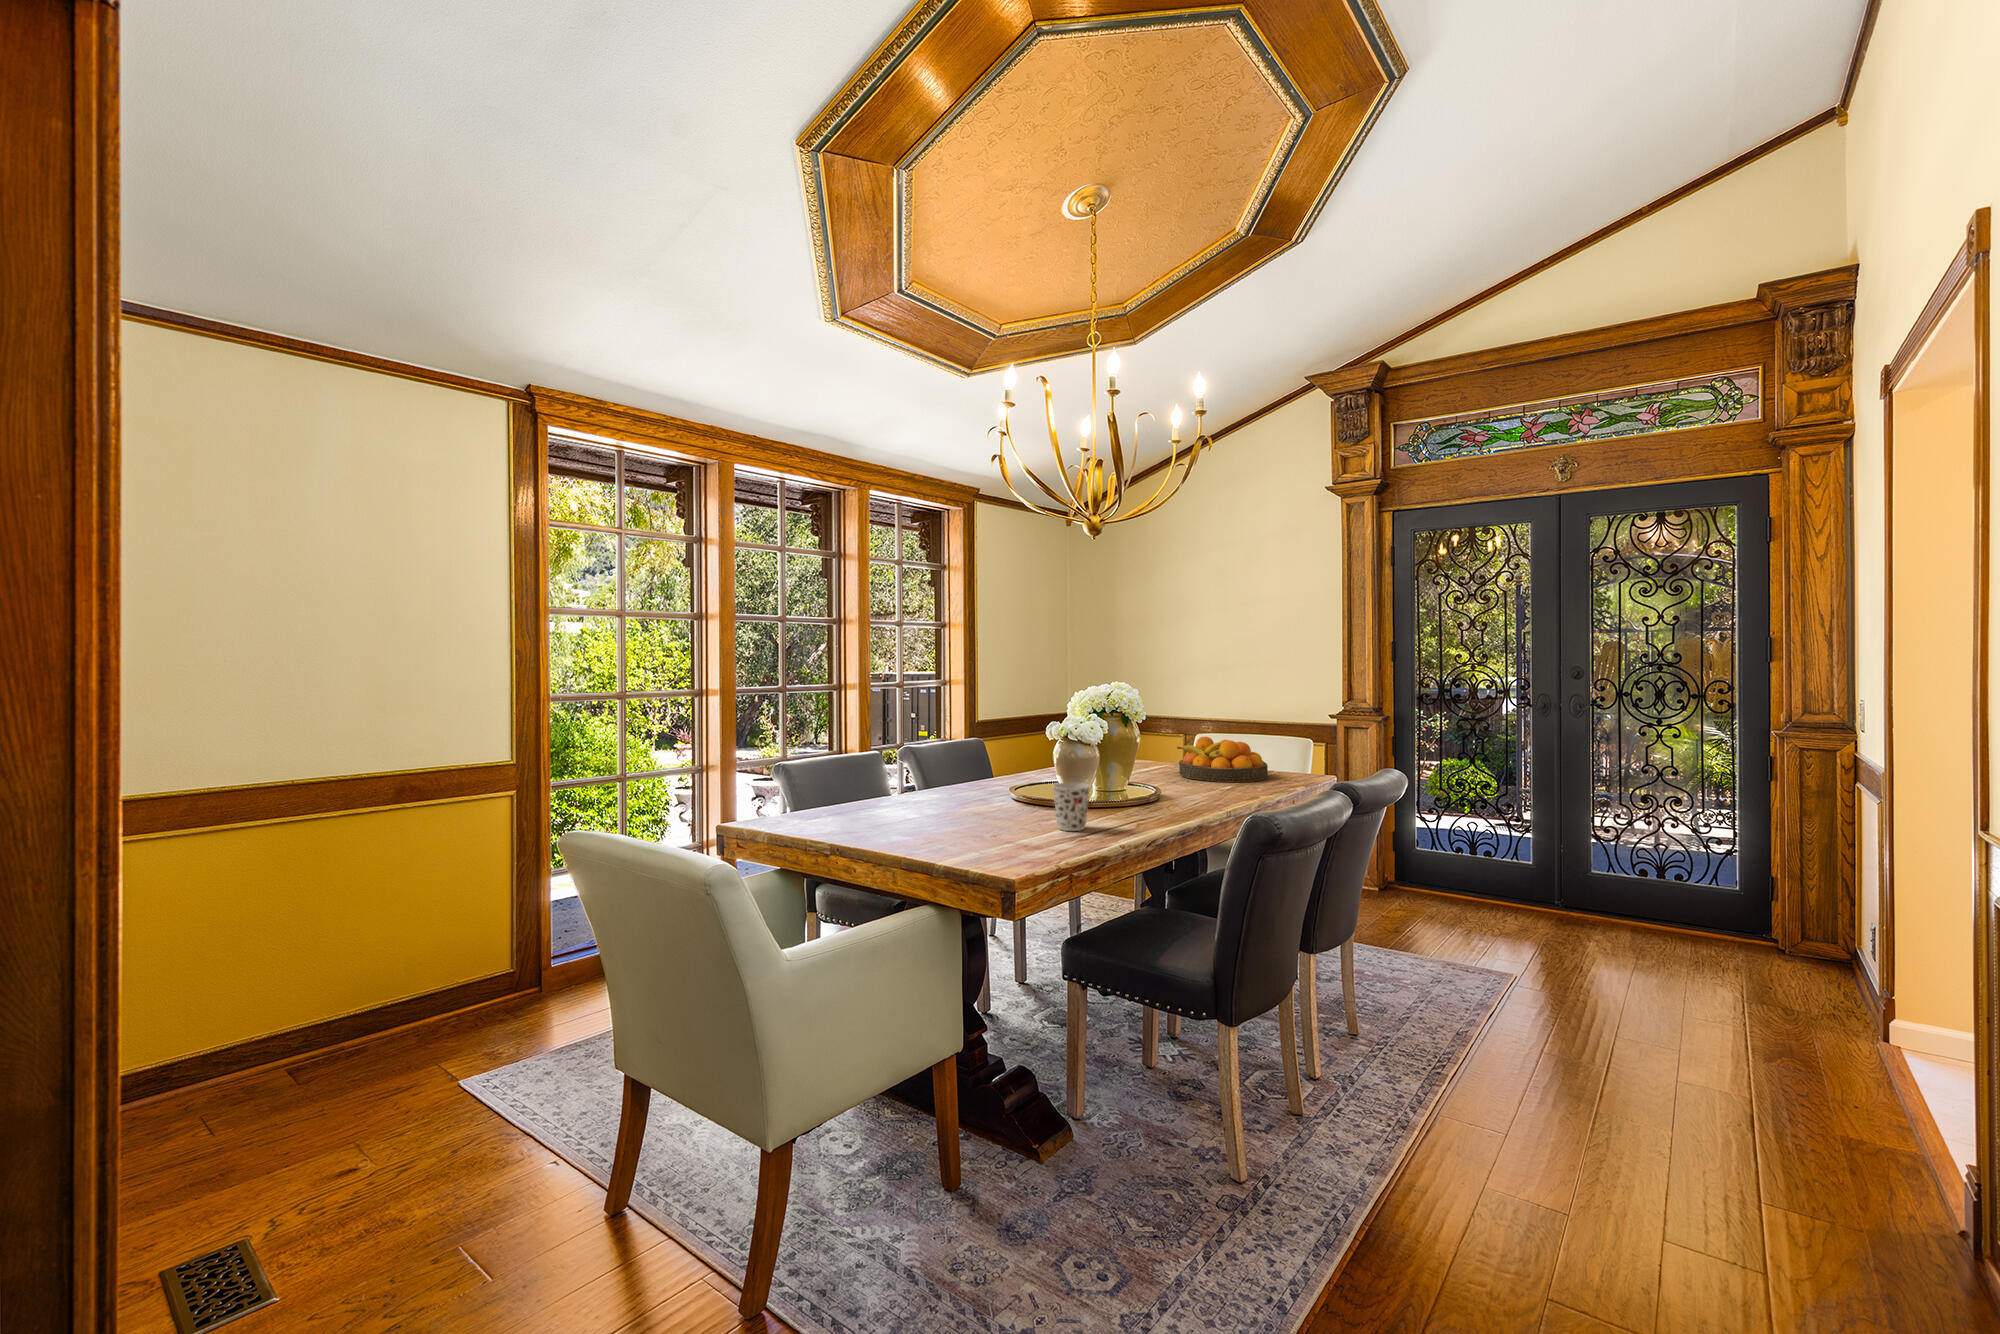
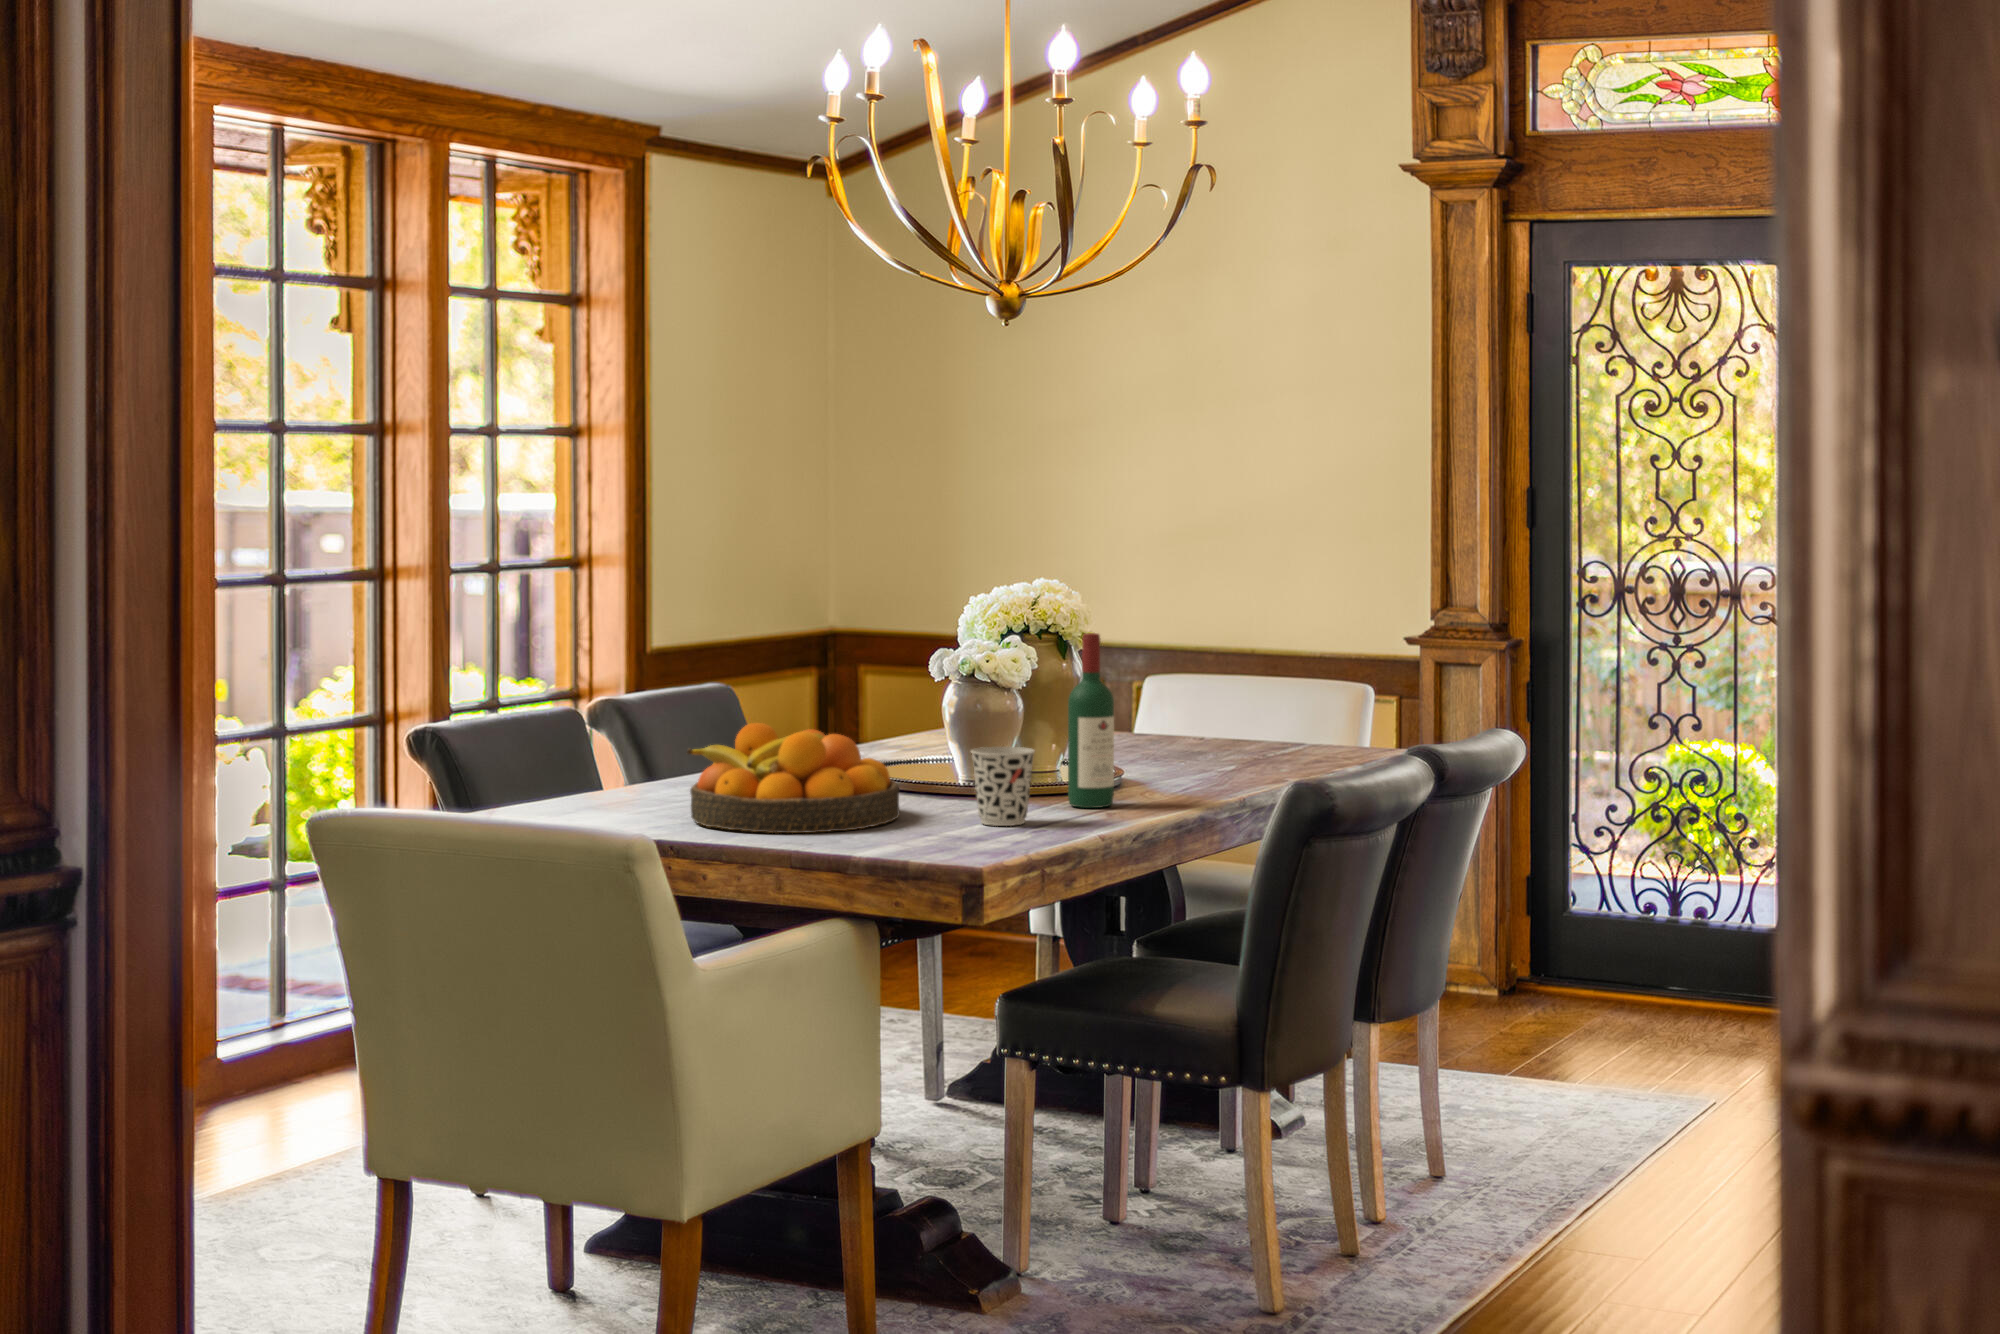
wine bottle: none [1118,717,1145,818] -> present [1068,633,1114,808]
fruit bowl: present [1177,737,1268,782] -> present [687,723,900,833]

